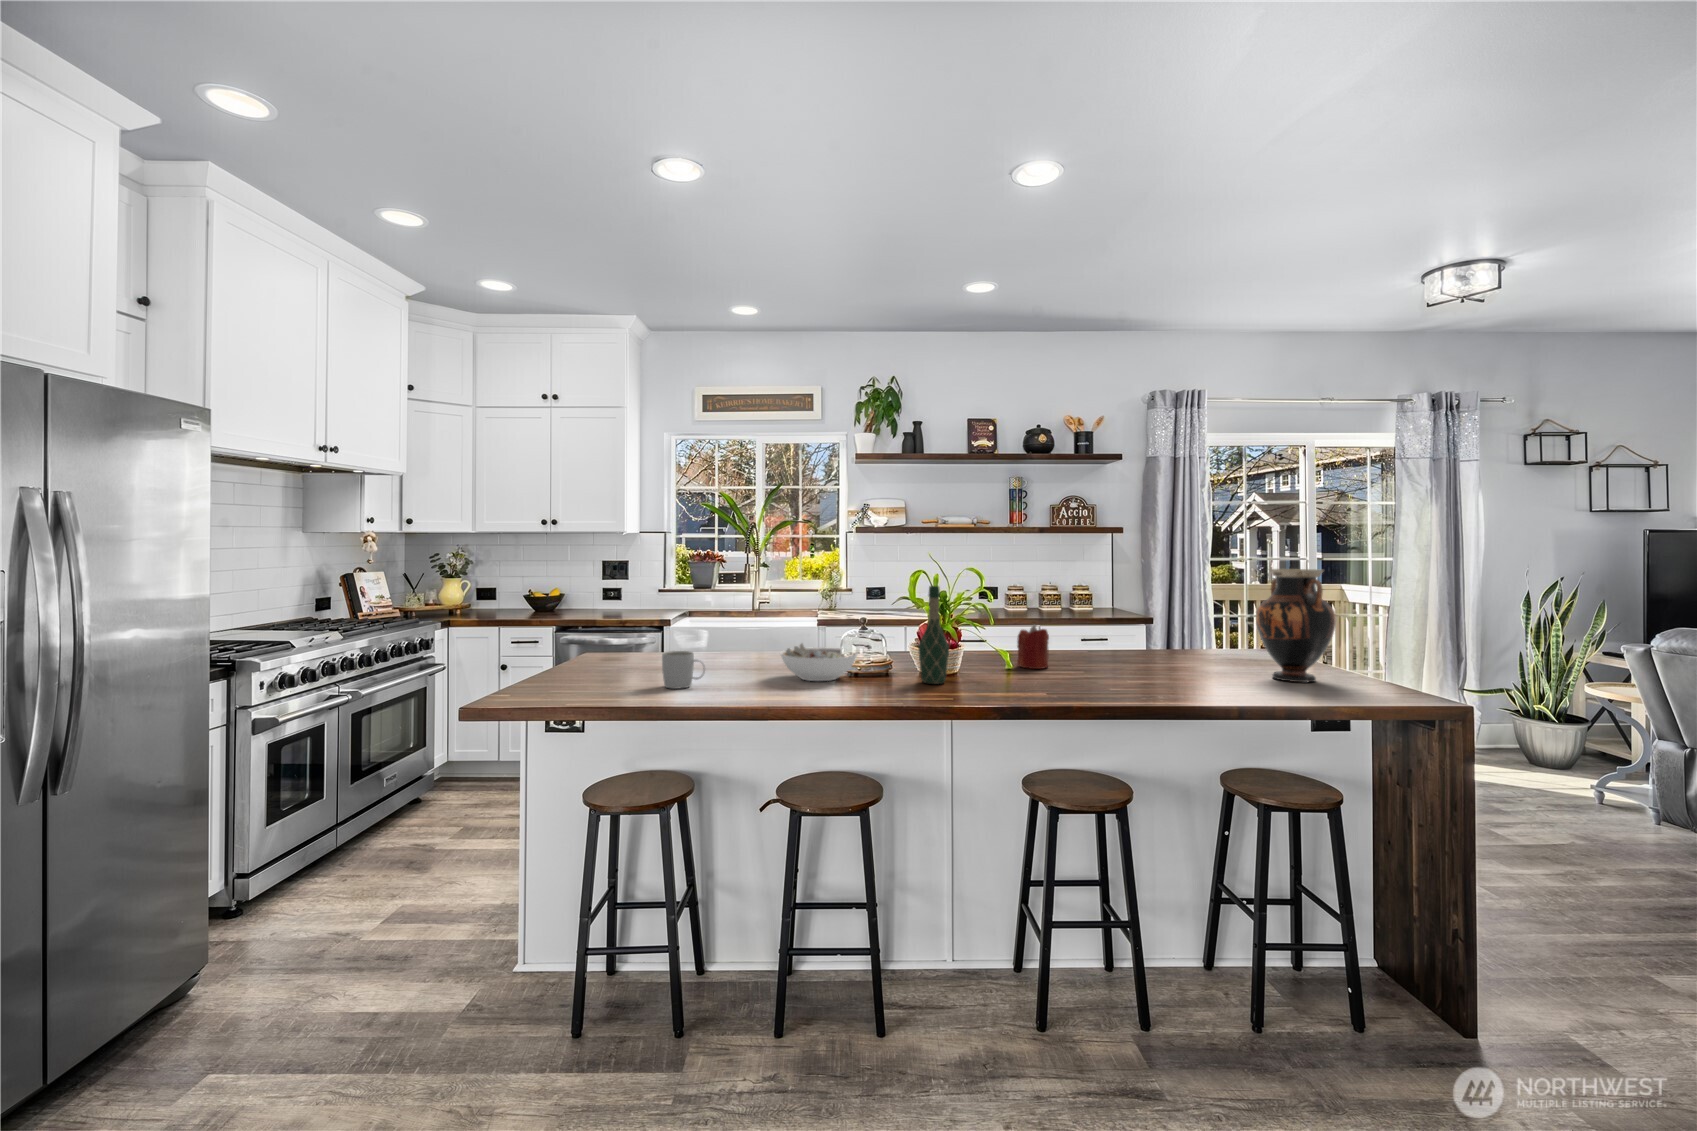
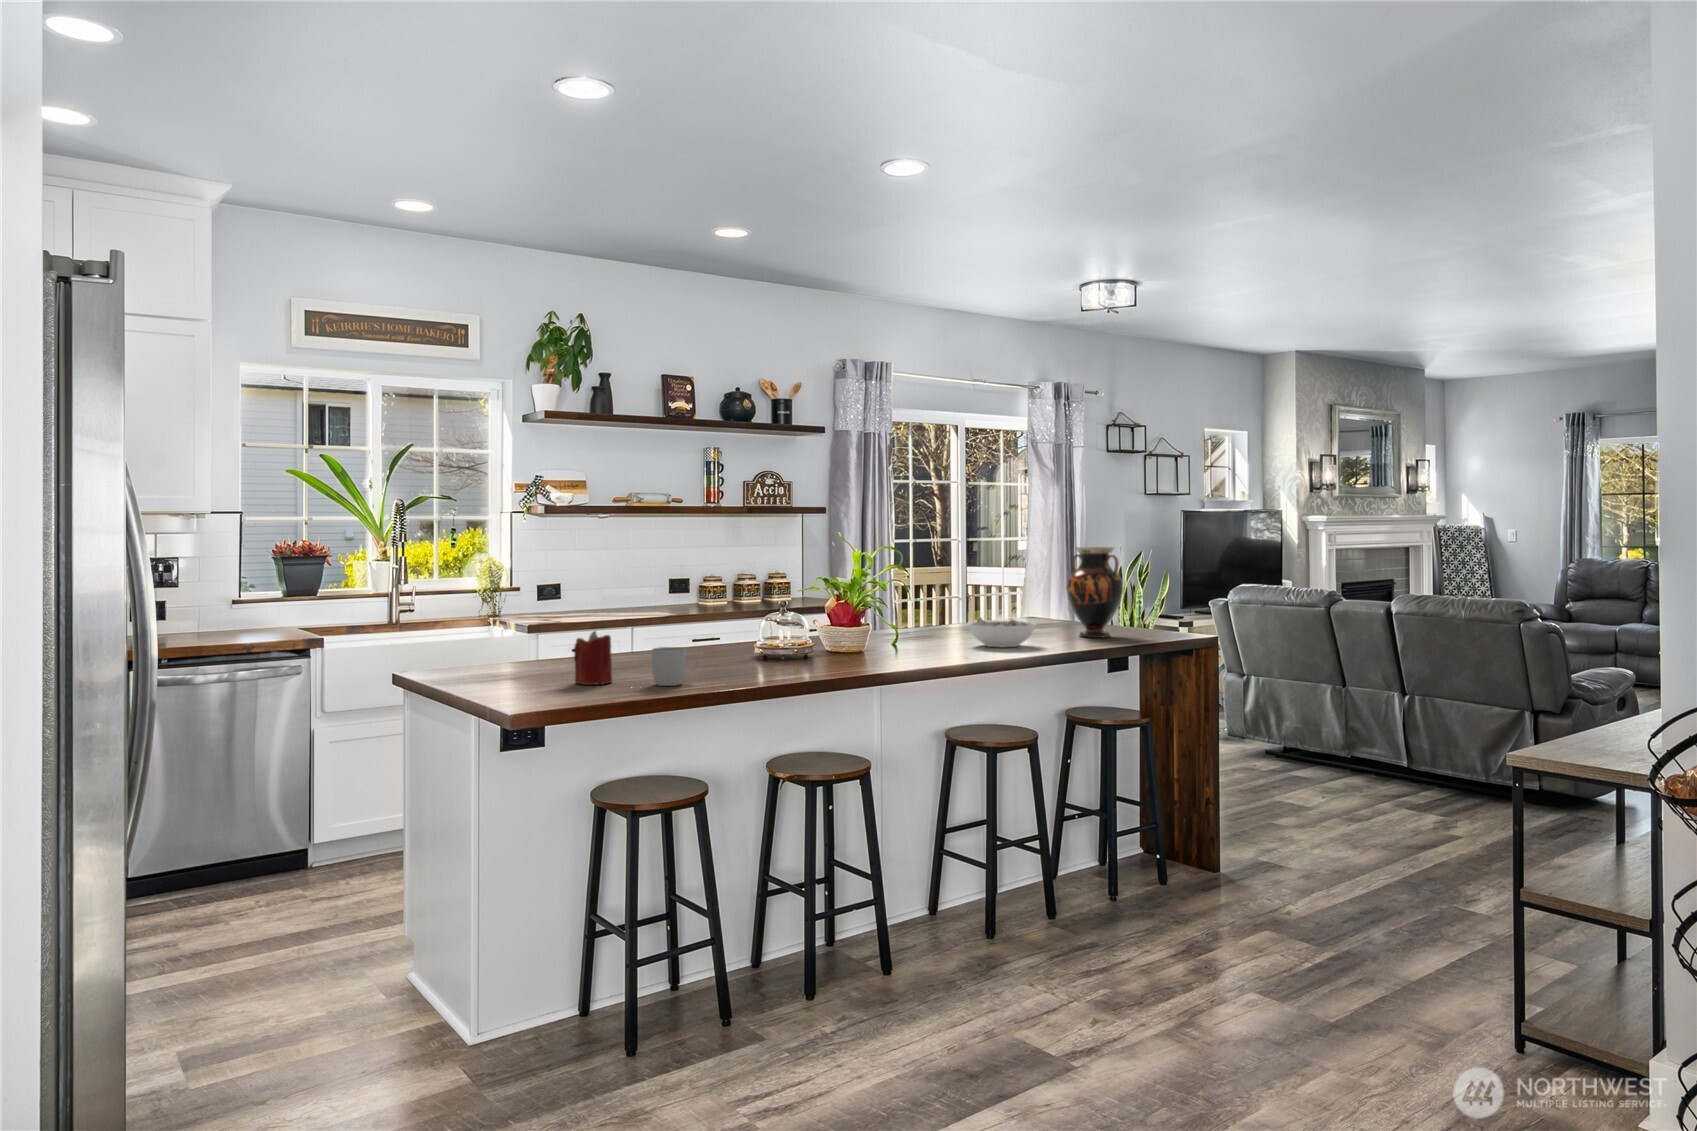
wine bottle: present [918,586,949,684] -> none [858,569,887,661]
candle: present [1017,625,1049,669] -> present [574,631,612,685]
bowl: present [780,644,858,681] -> present [968,618,1036,647]

